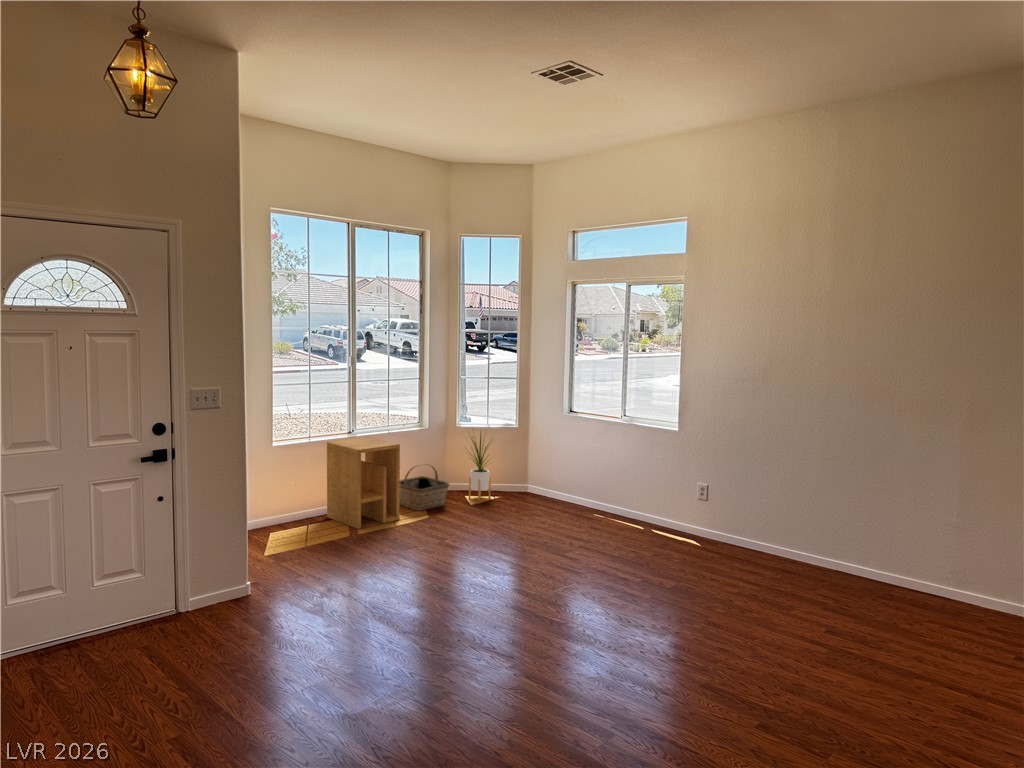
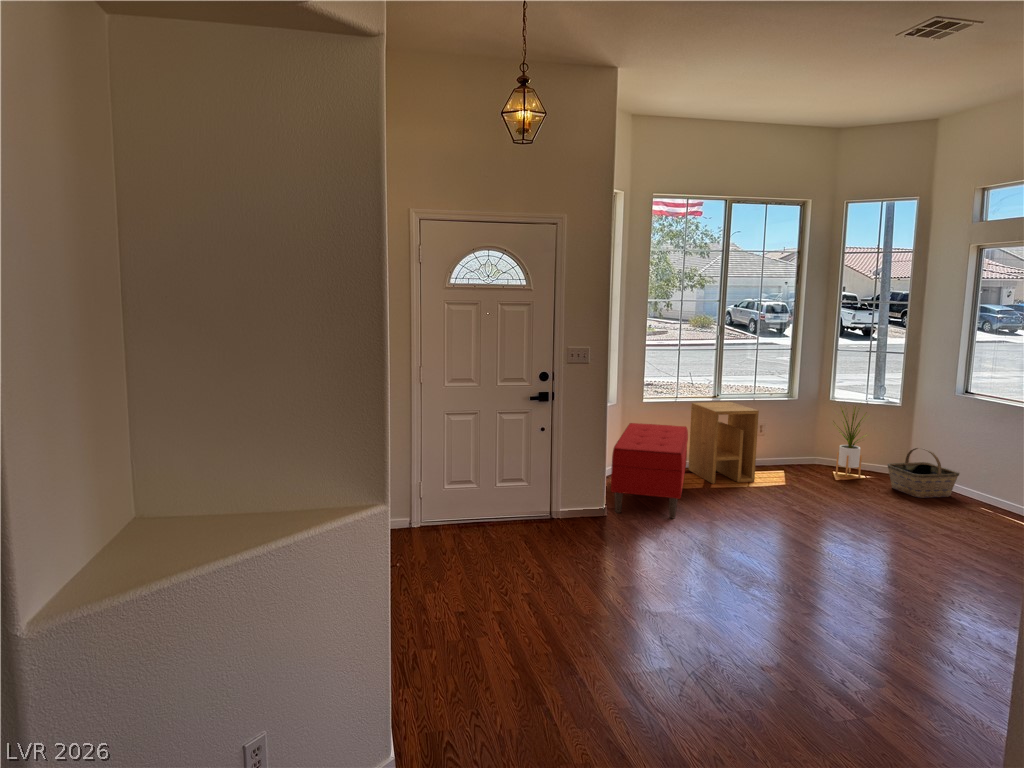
basket: present [400,464,449,511] -> present [887,448,960,498]
bench: none [253,470,340,586] -> present [611,423,688,518]

